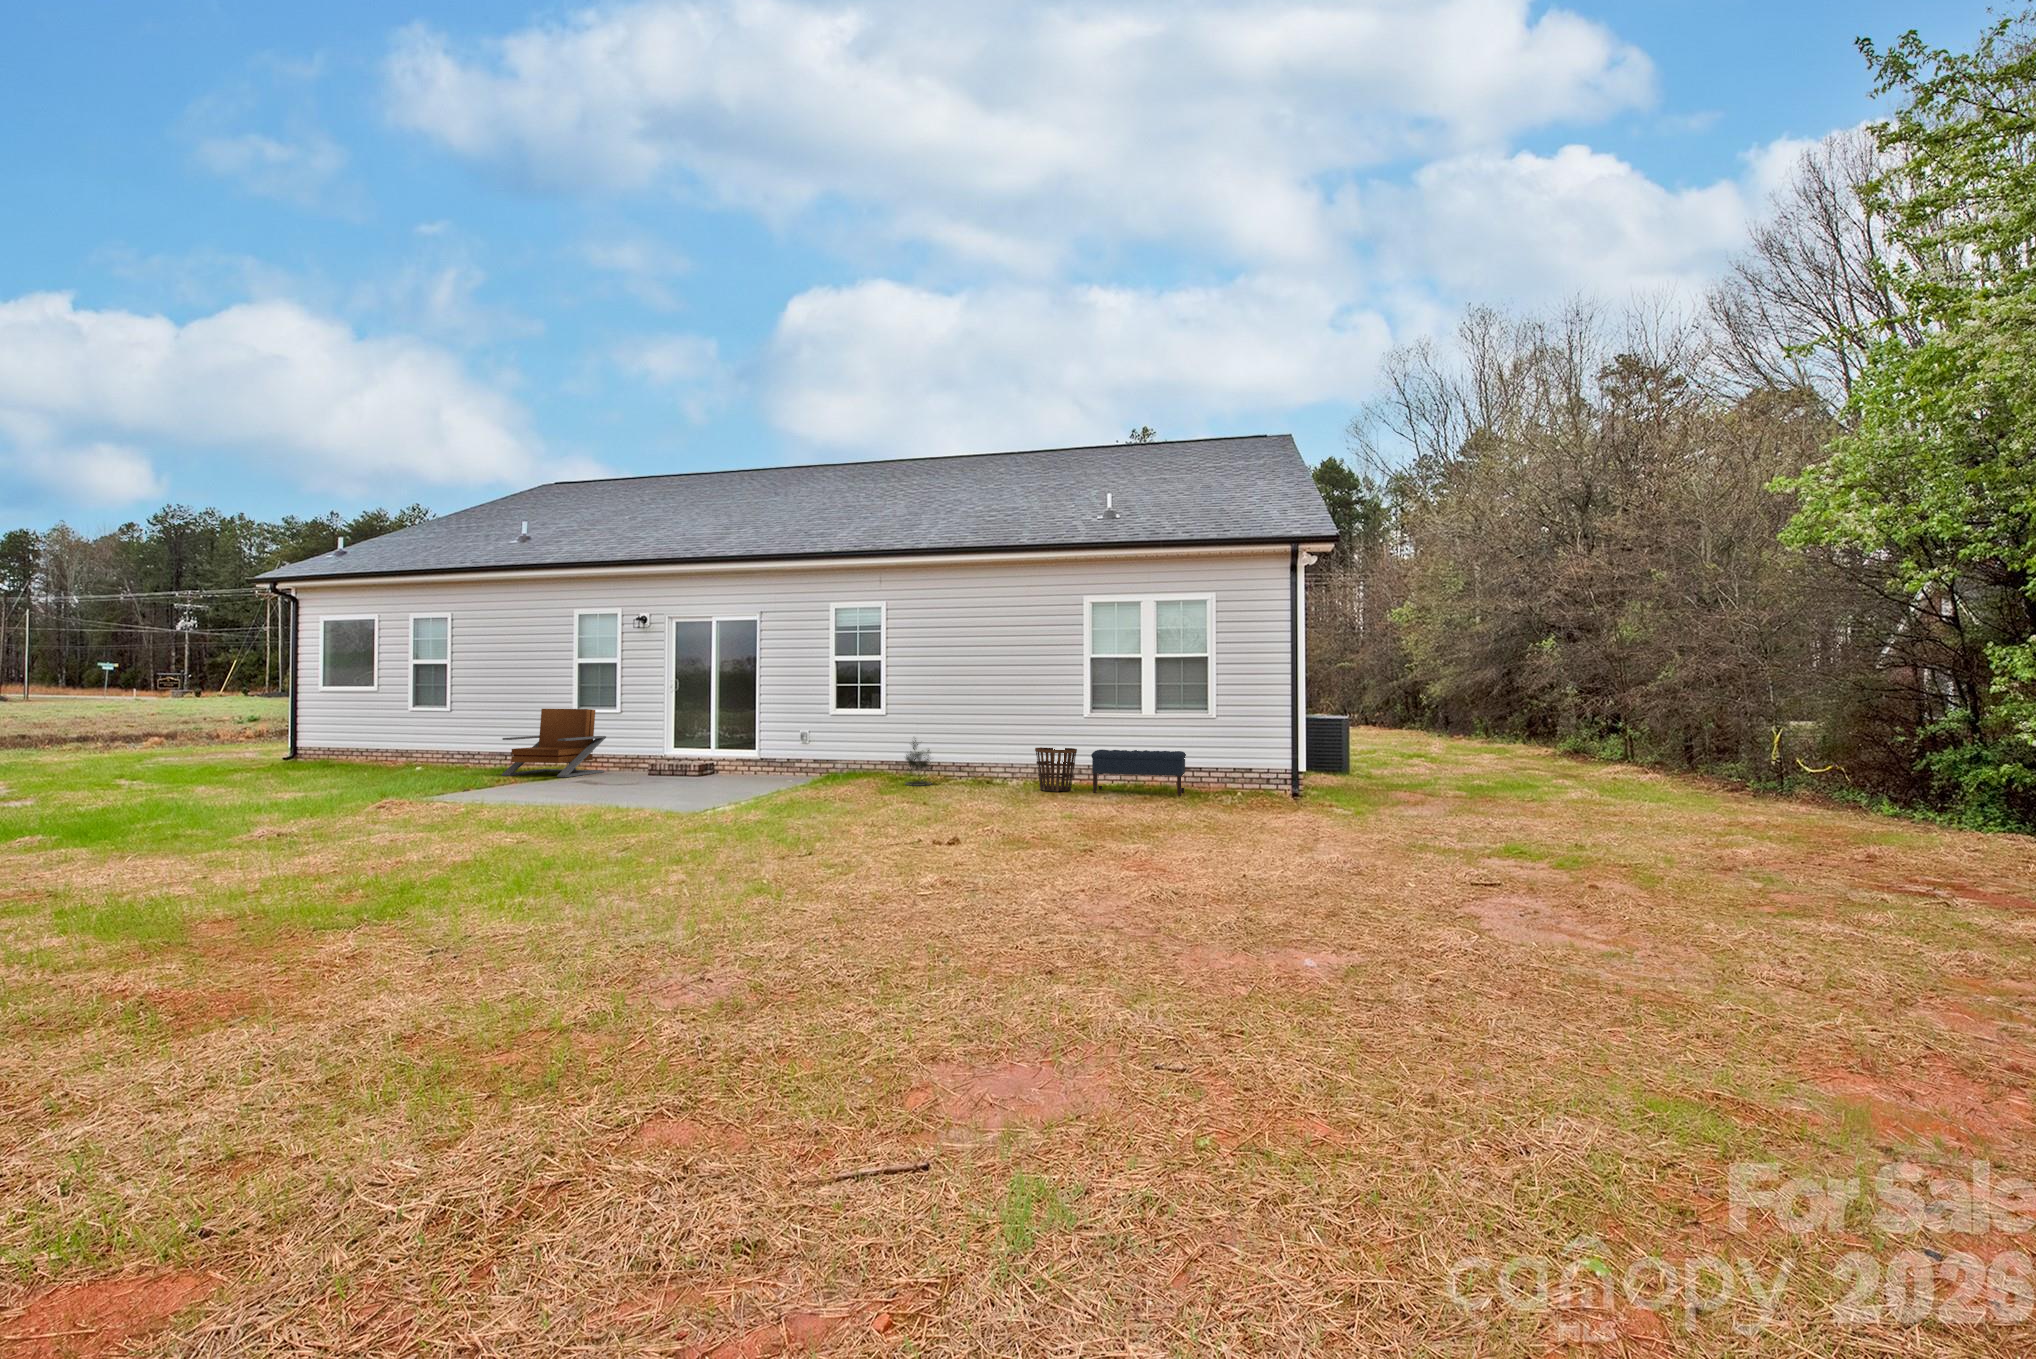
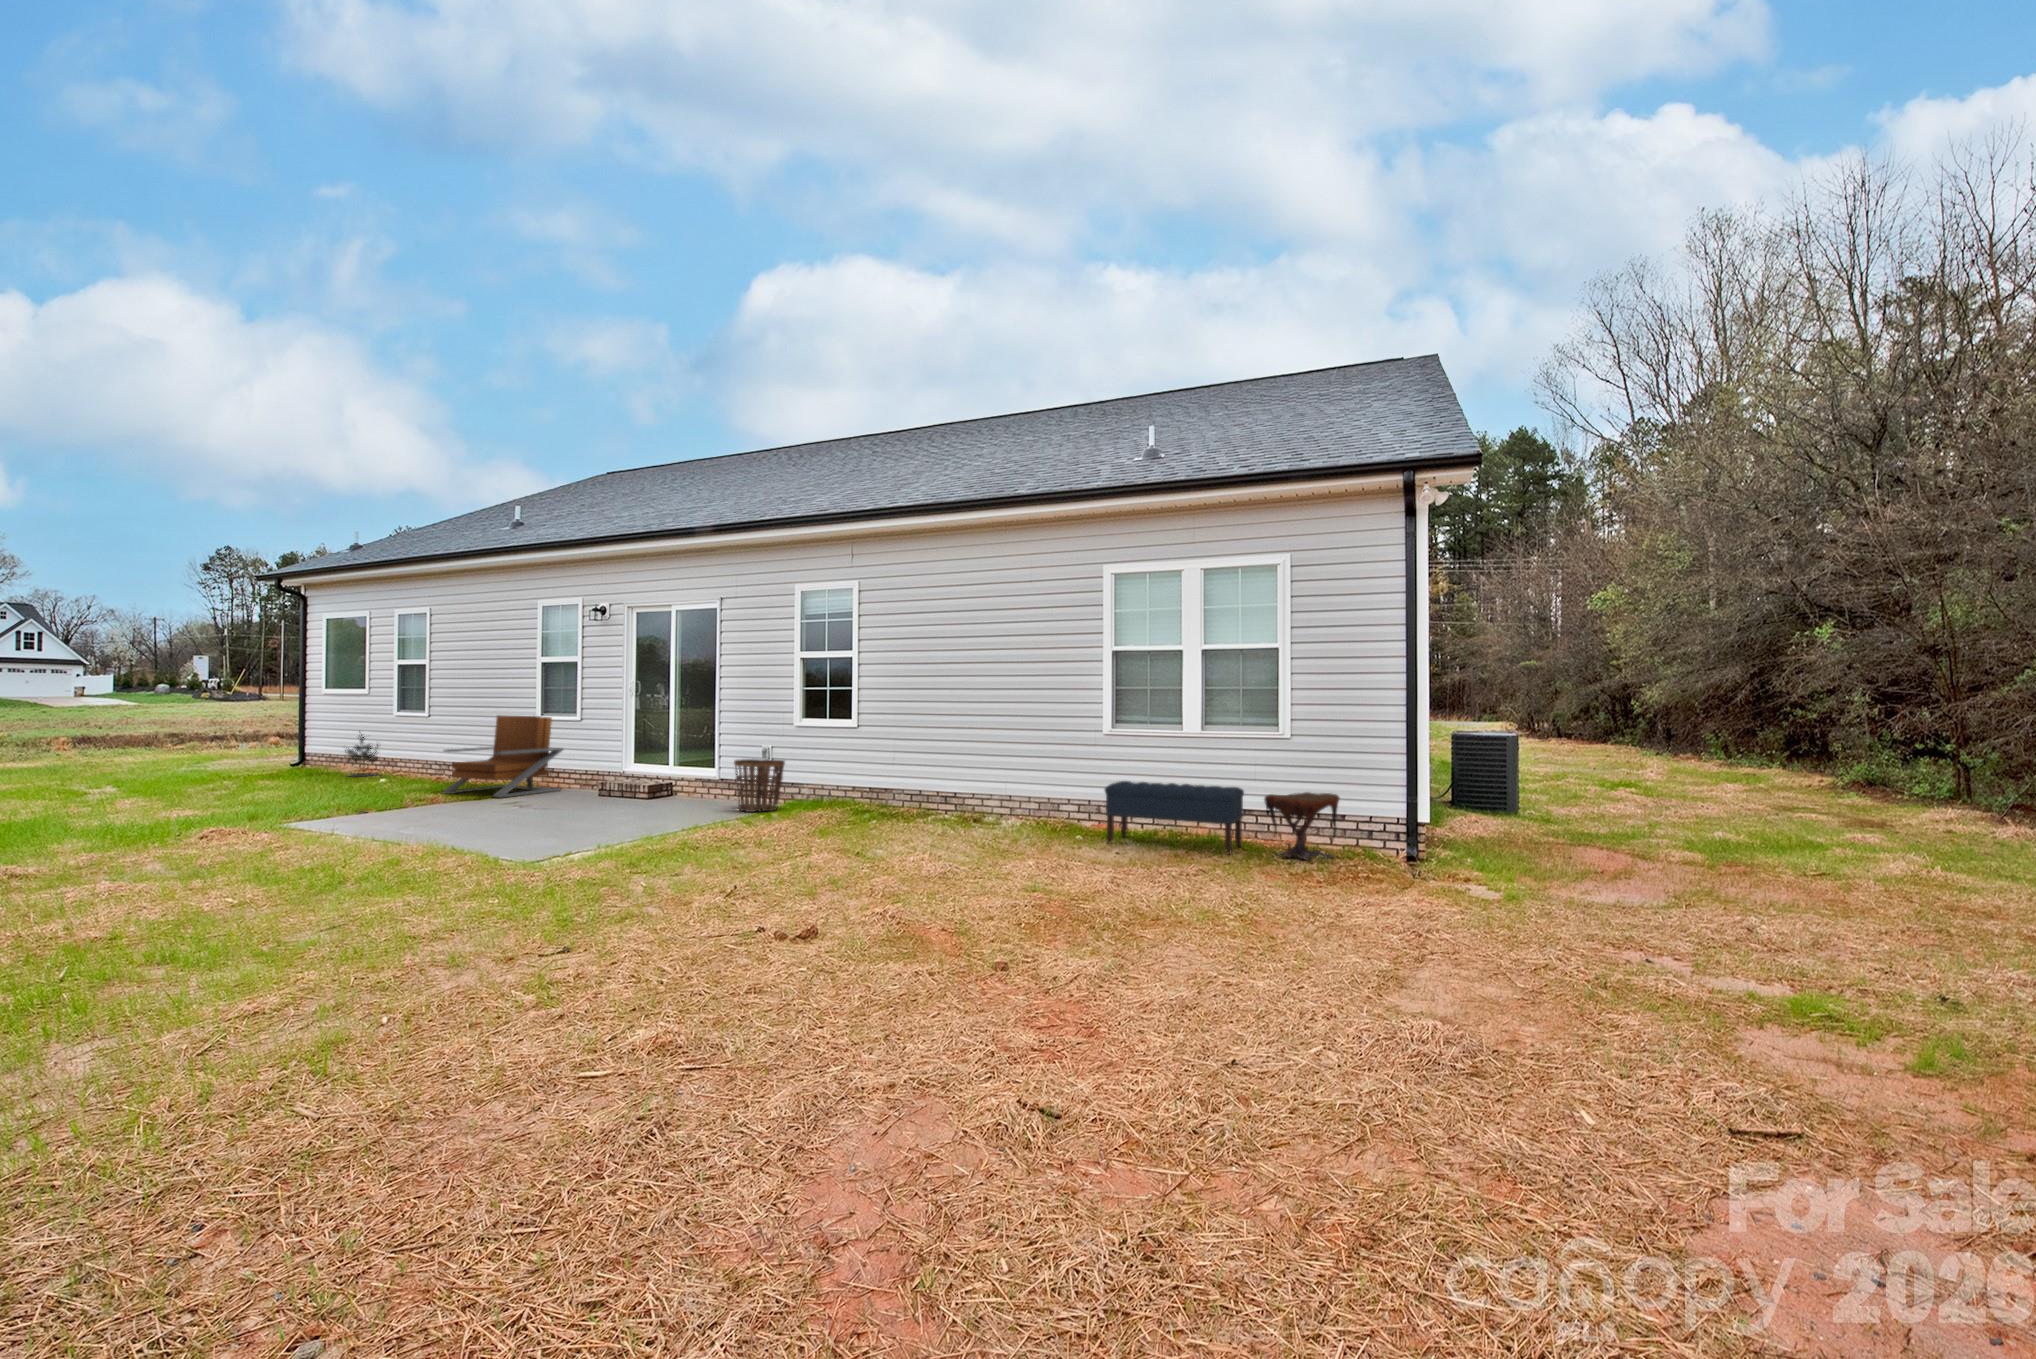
potted tree: present [906,740,933,786] -> present [345,731,379,777]
basket: present [1035,747,1077,791] -> present [734,759,785,812]
side table: none [1202,754,1252,798] -> present [1264,792,1339,861]

